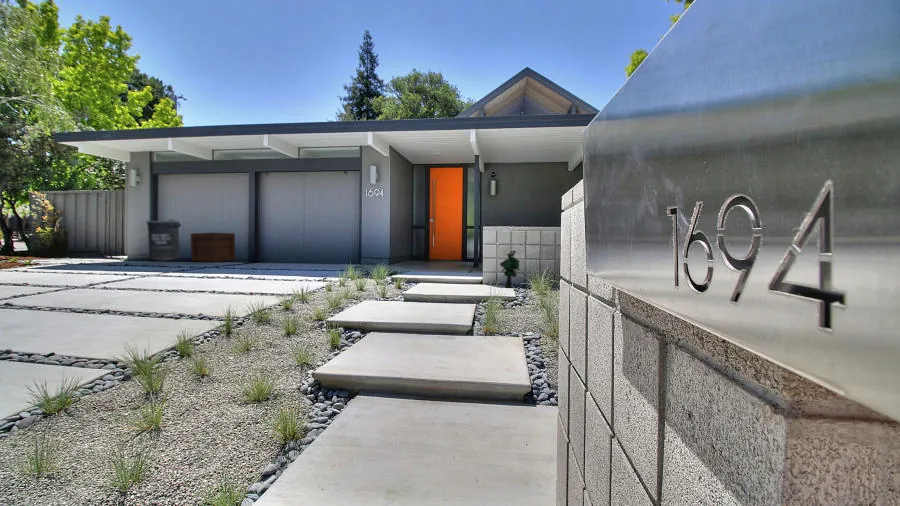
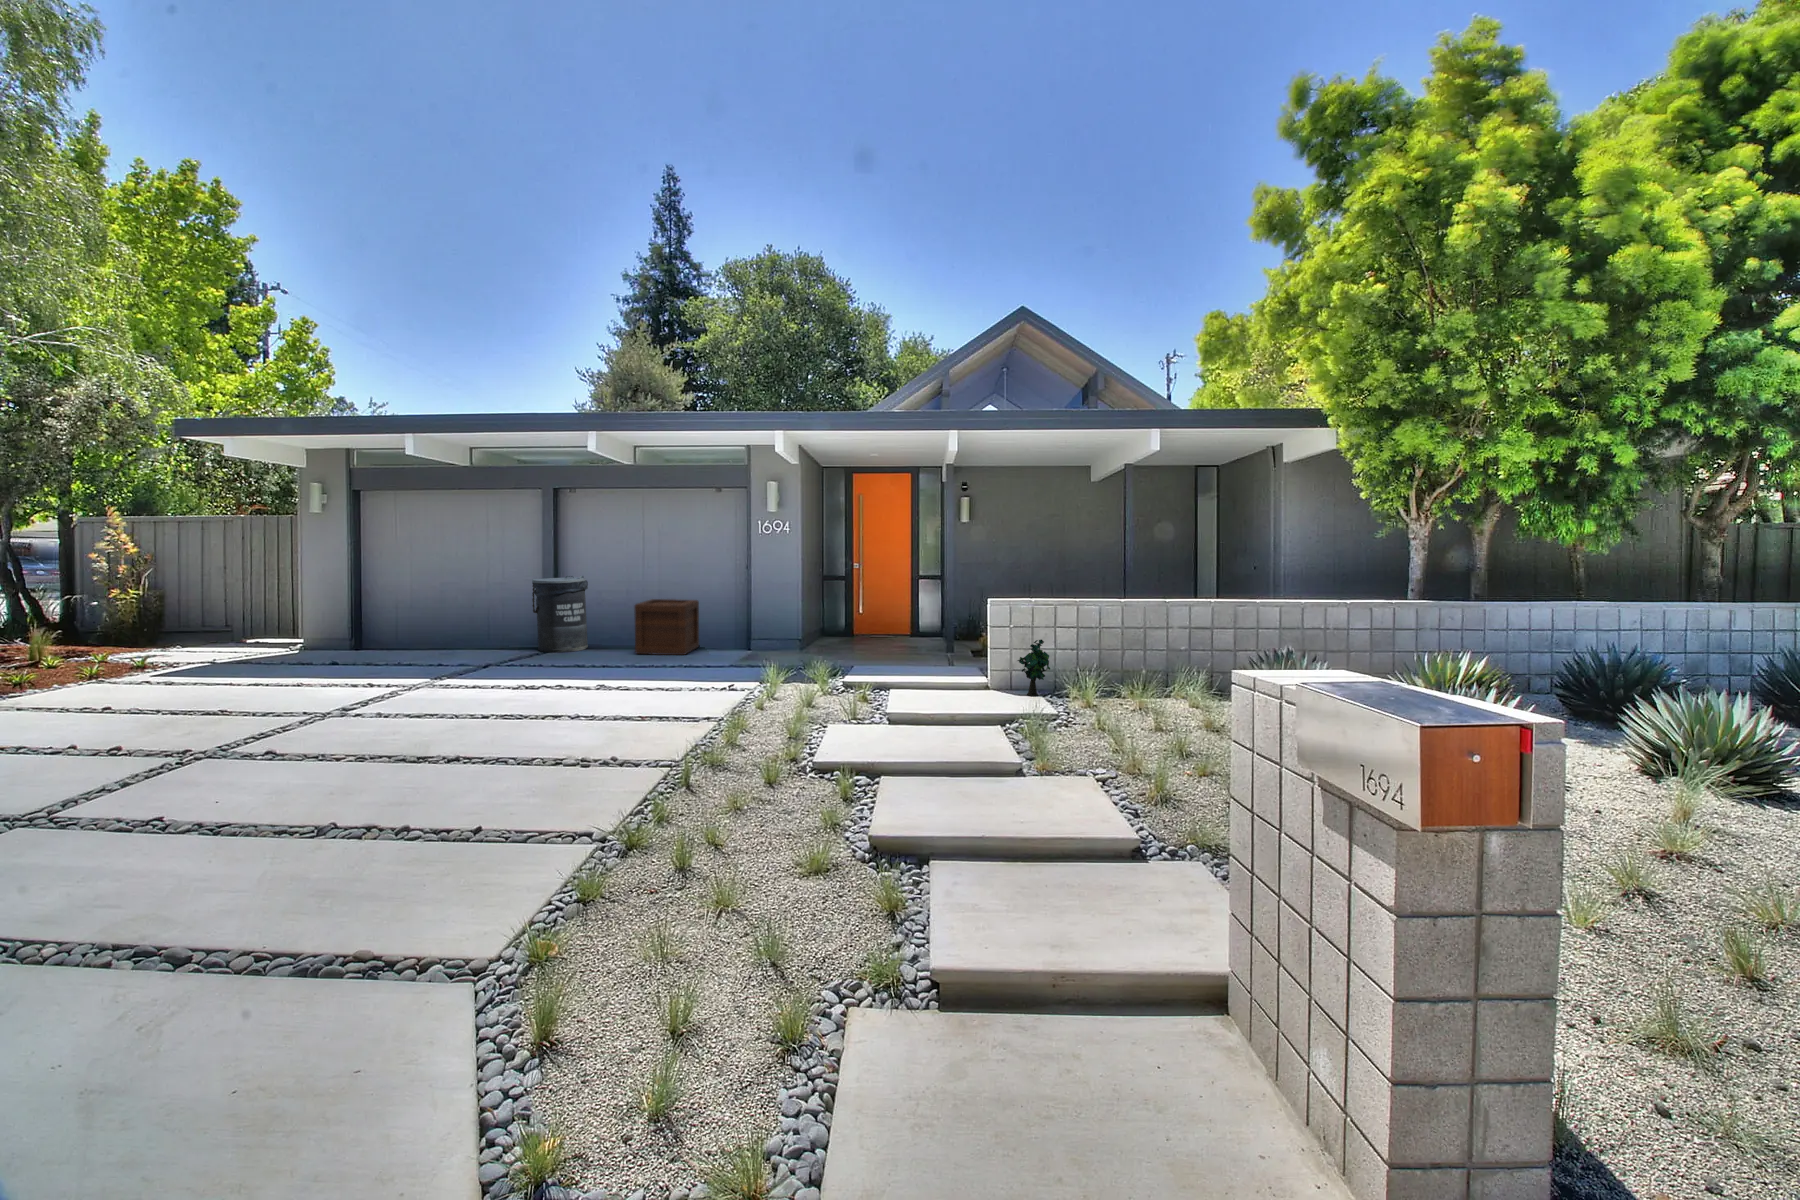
trash can: present [147,220,181,260] -> present [532,576,588,652]
wooden crate: present [191,233,235,262] -> present [634,599,699,655]

